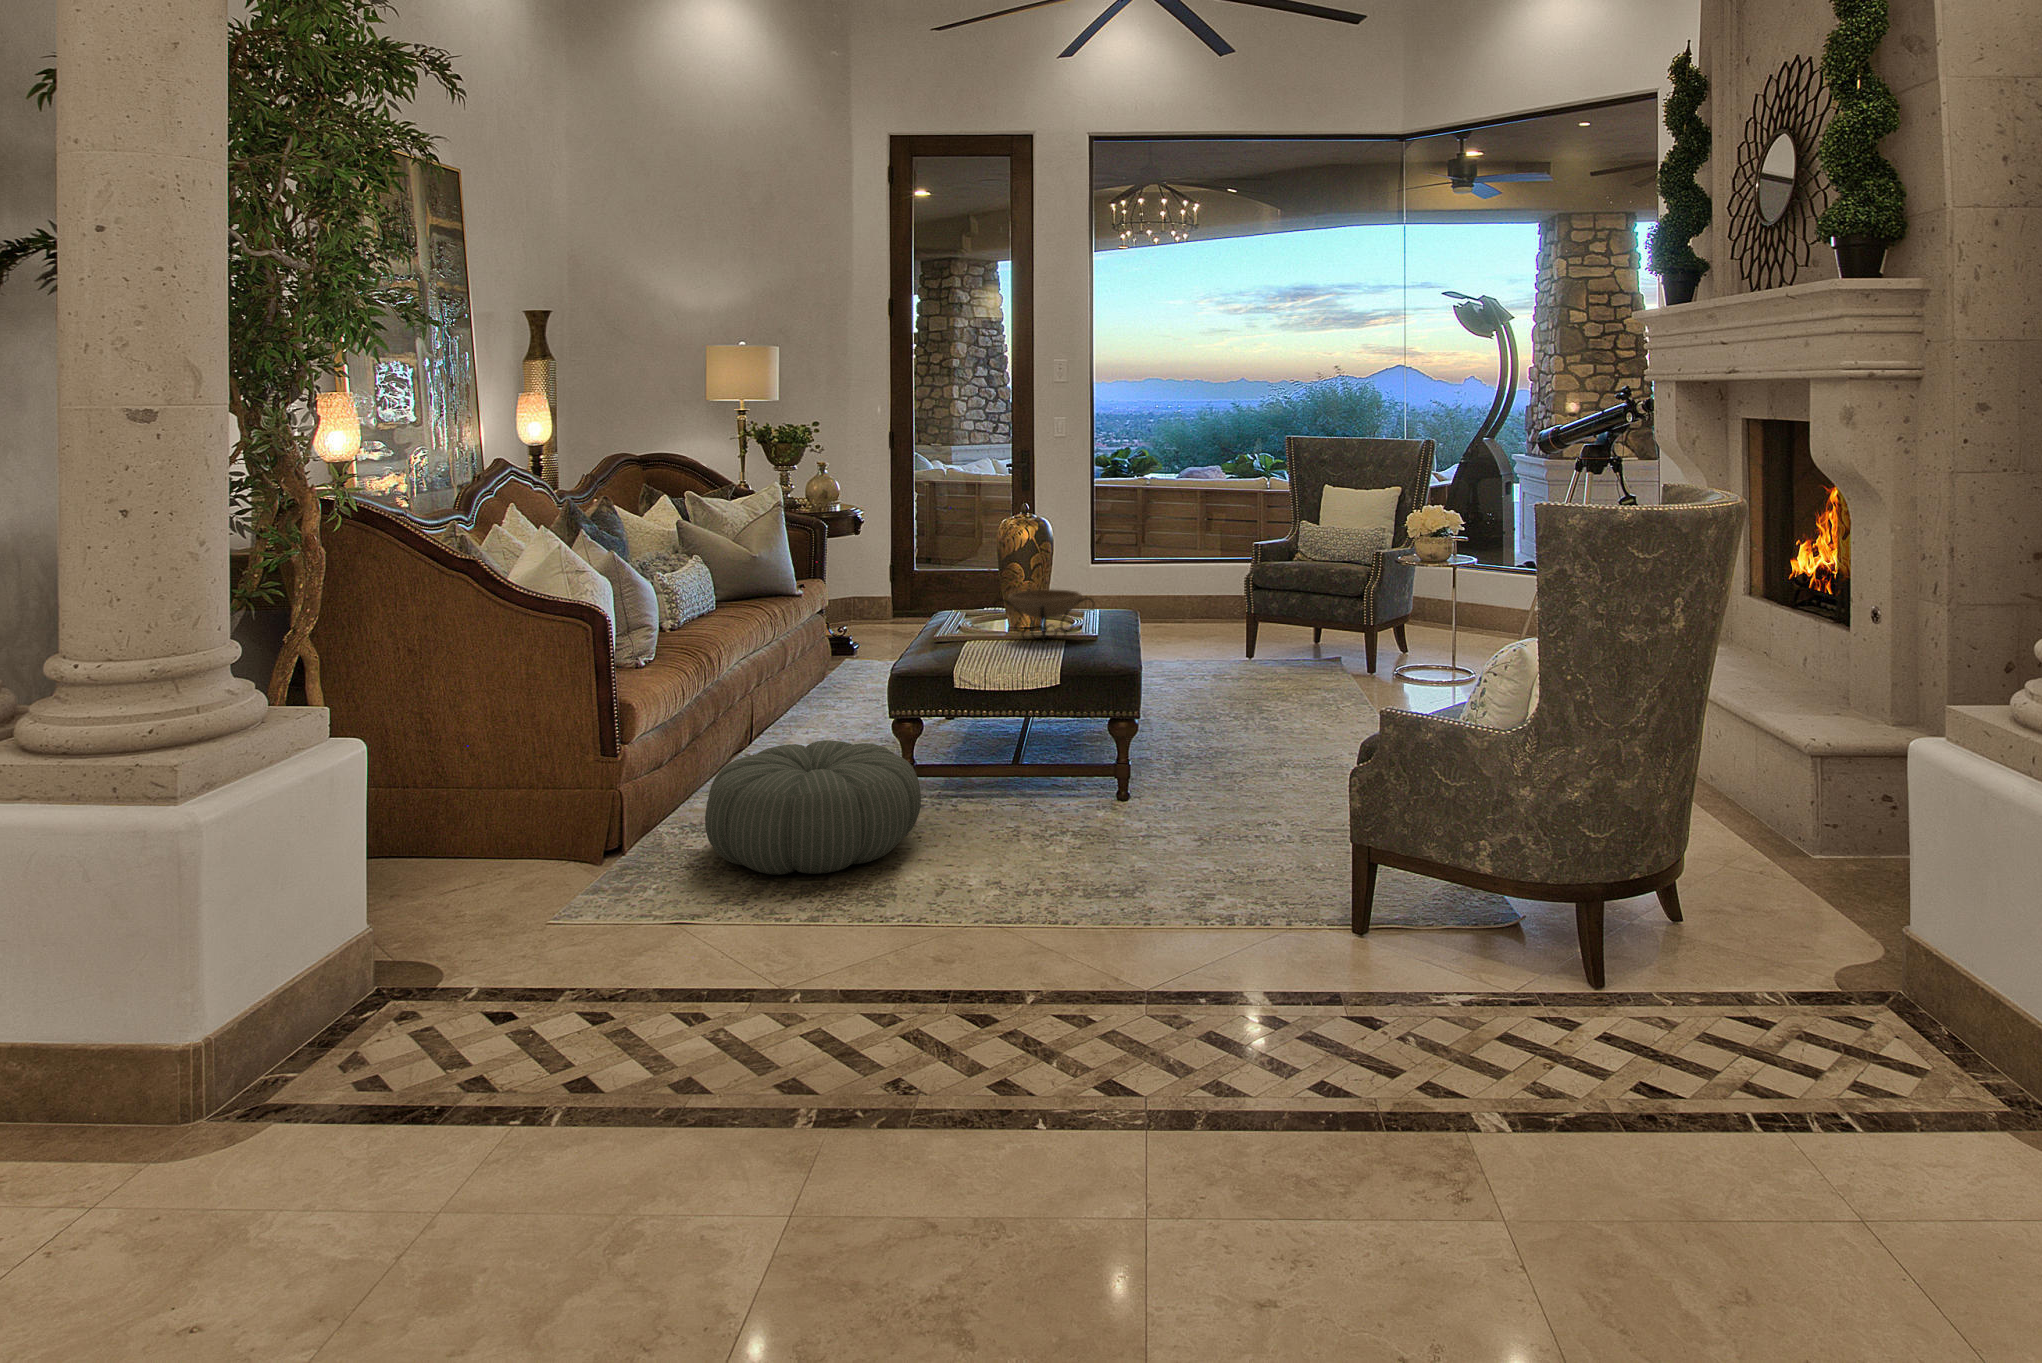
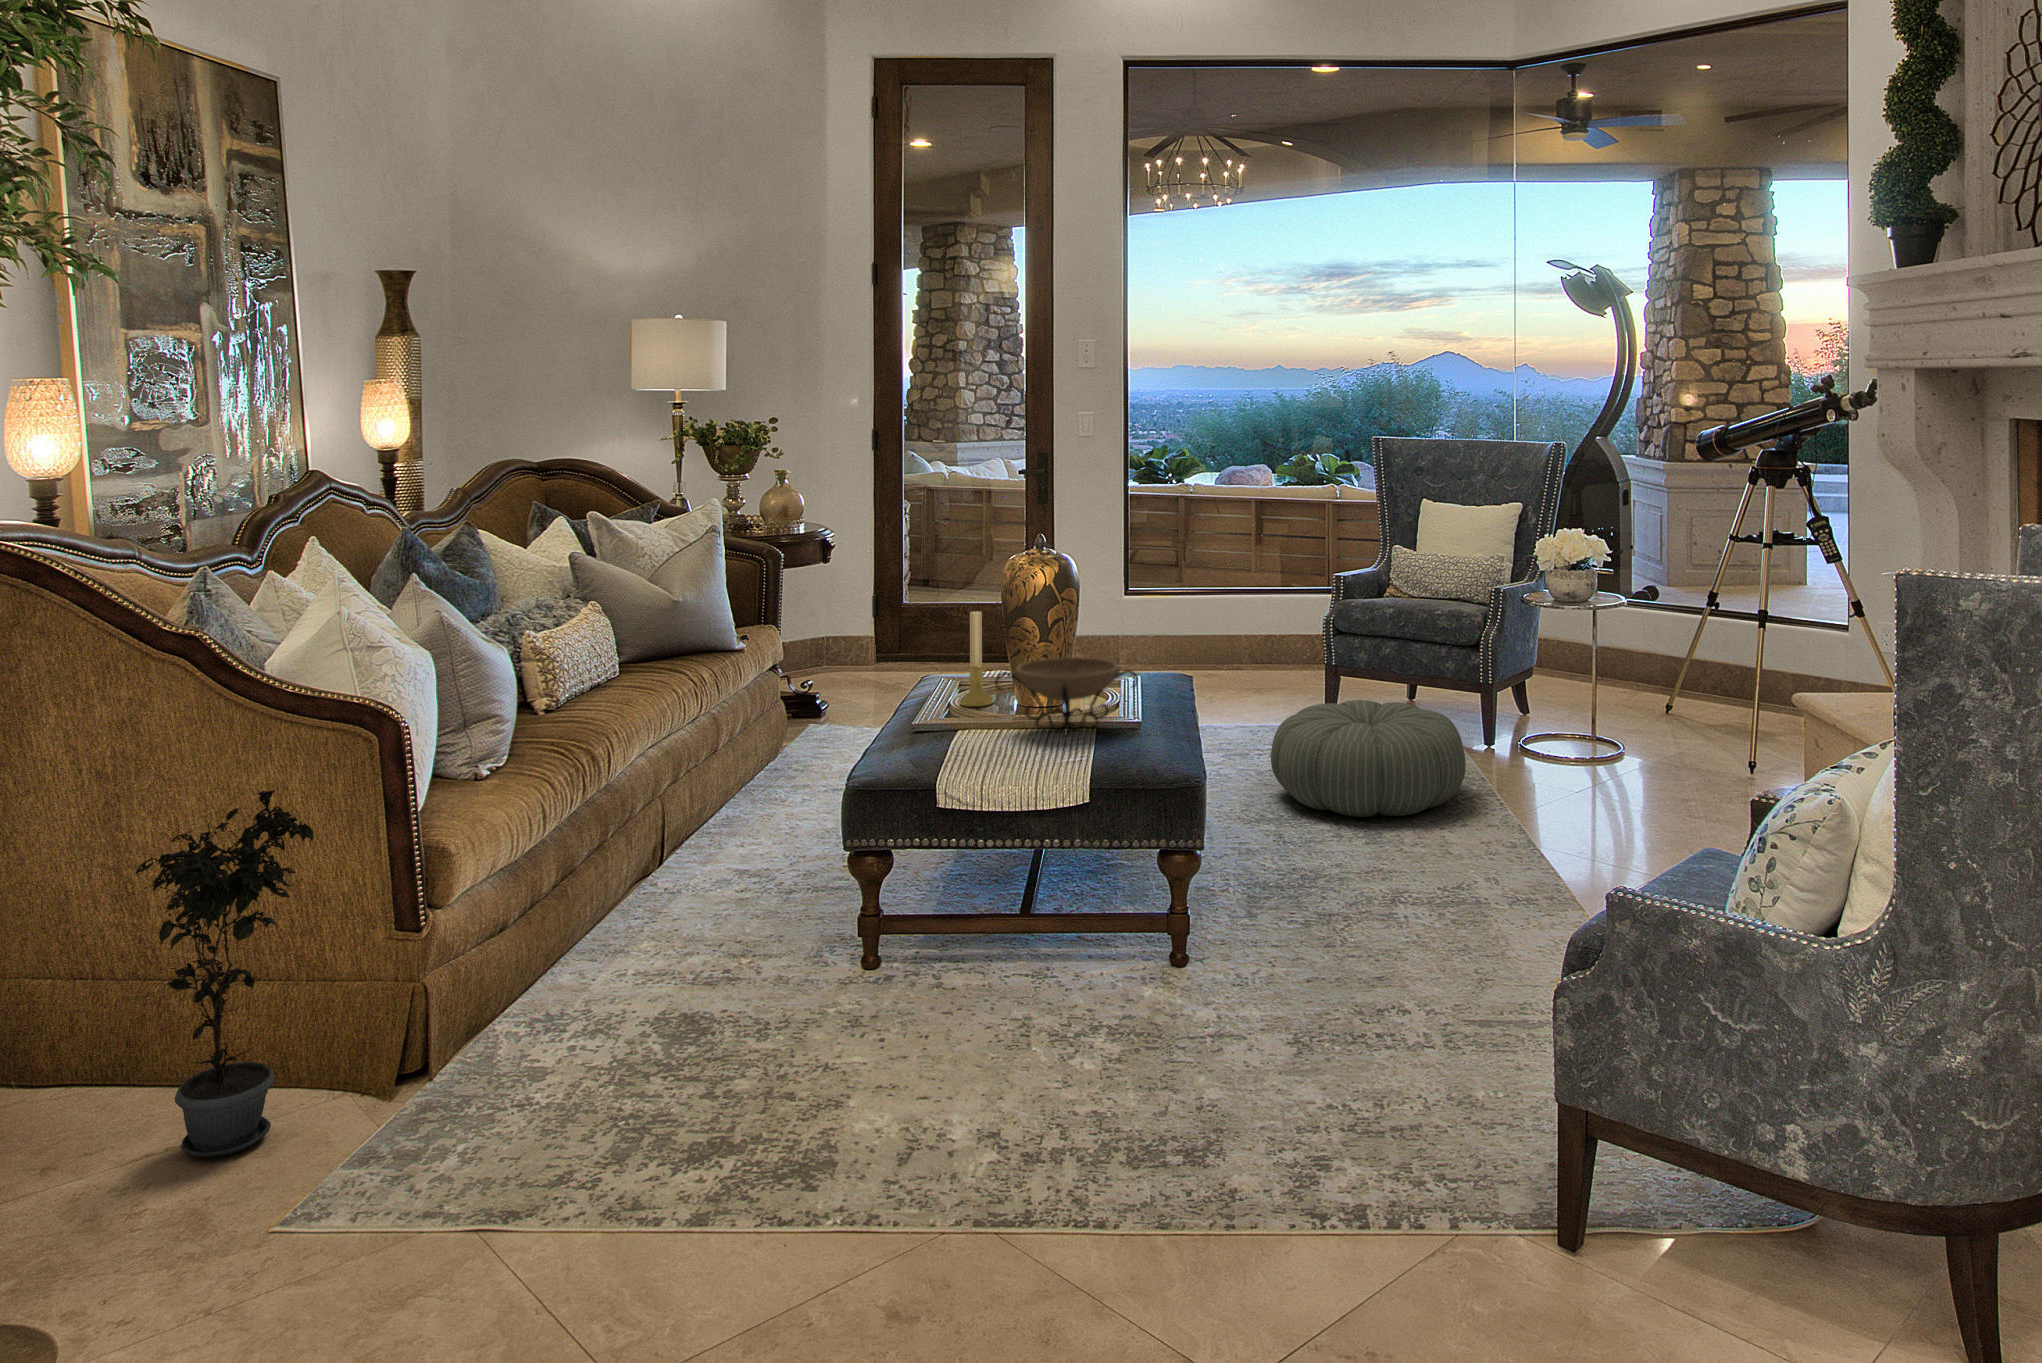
candle holder: none [967,556,991,627] -> present [960,611,993,707]
potted plant: none [453,657,557,891] -> present [136,790,314,1159]
pouf: present [705,740,921,875] -> present [1271,700,1466,817]

